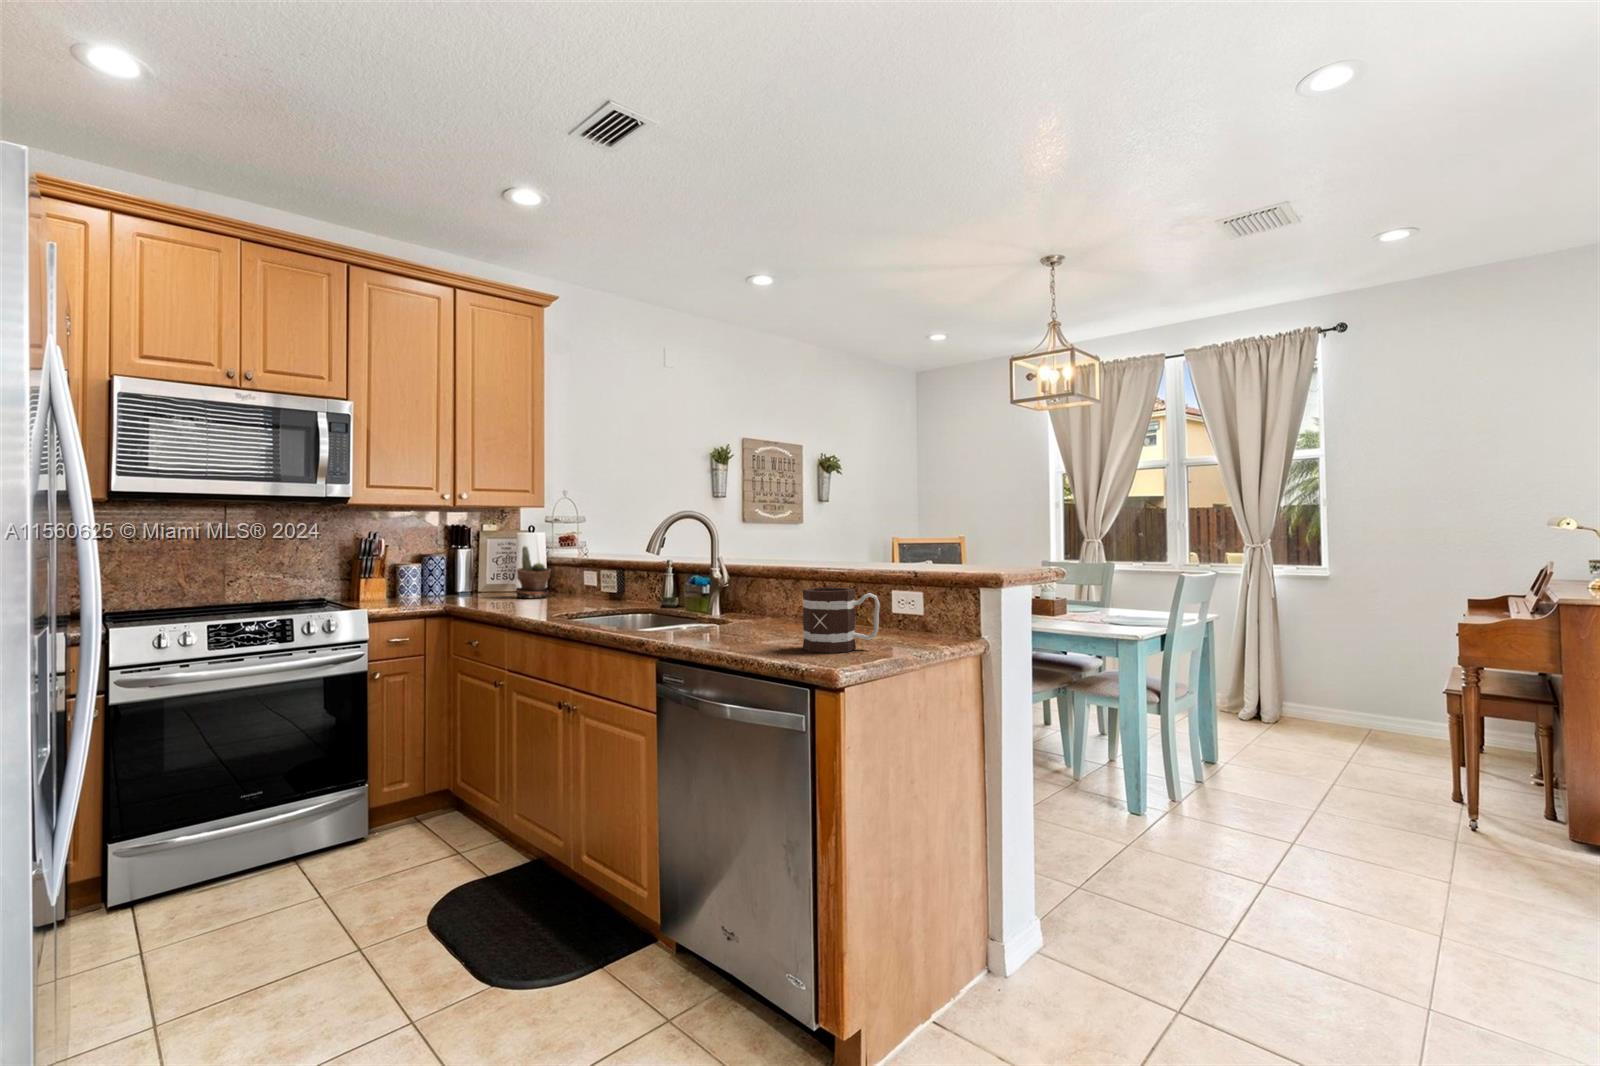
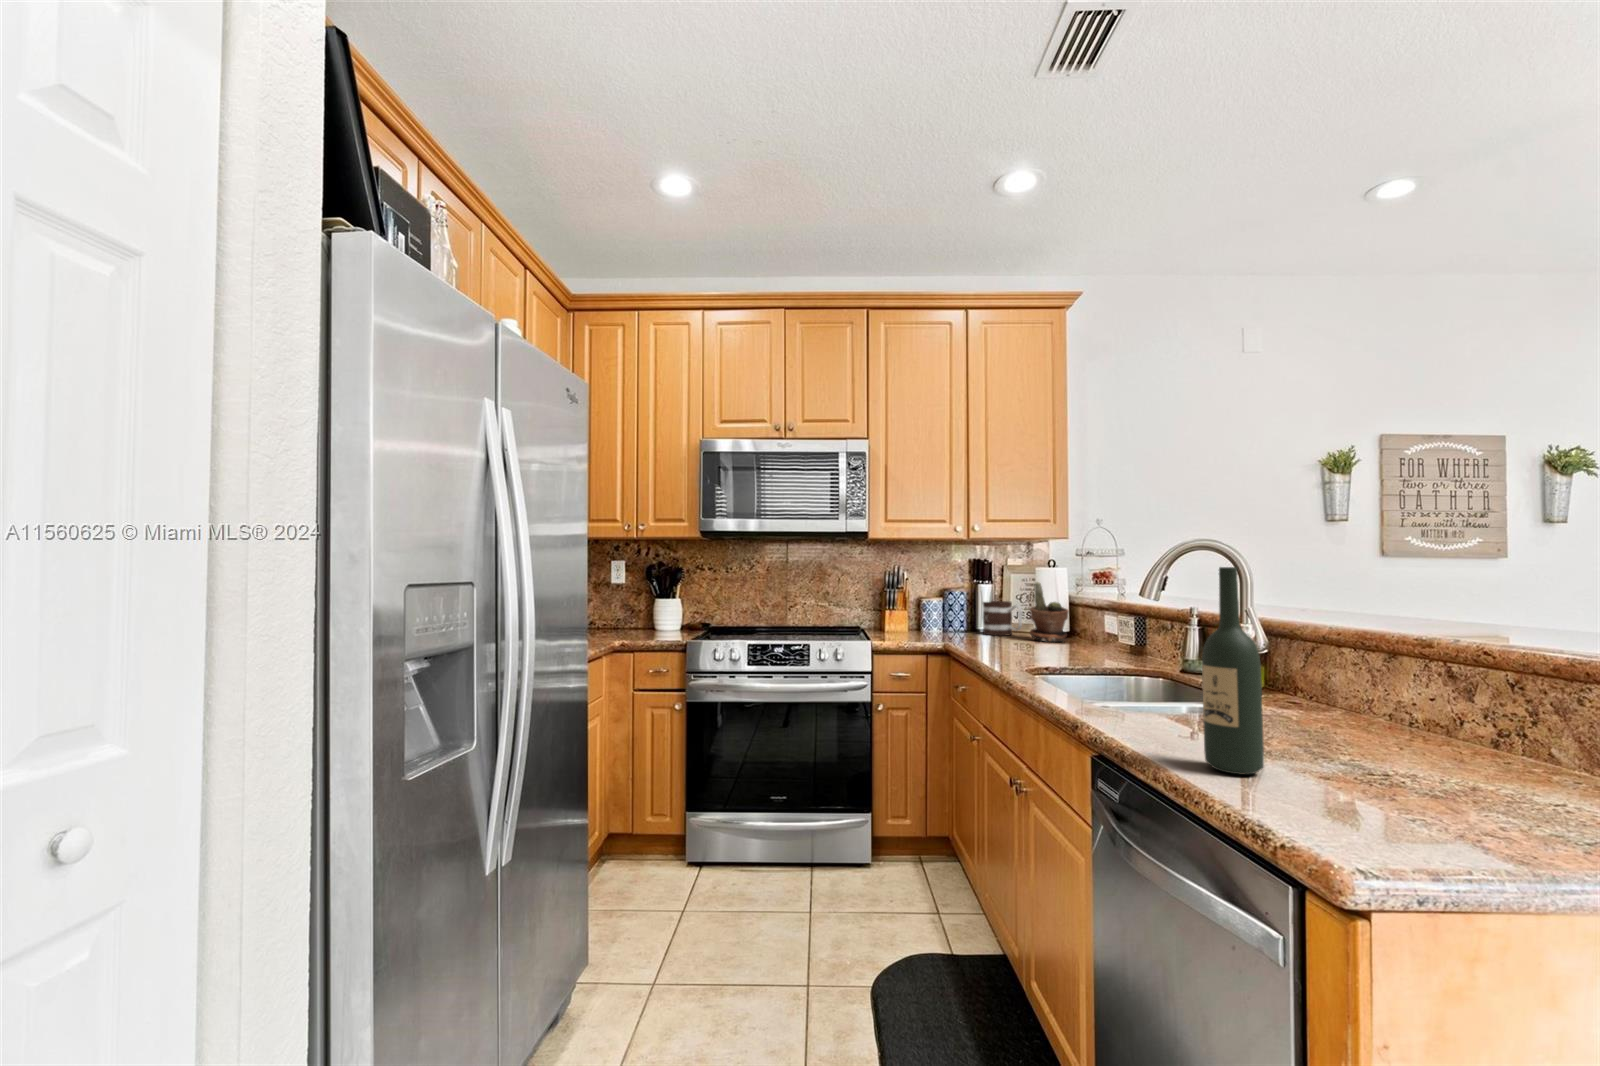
wine bottle: none [741,530,770,647] -> present [1202,567,1264,774]
mug: present [802,587,880,653] -> present [983,601,1023,636]

